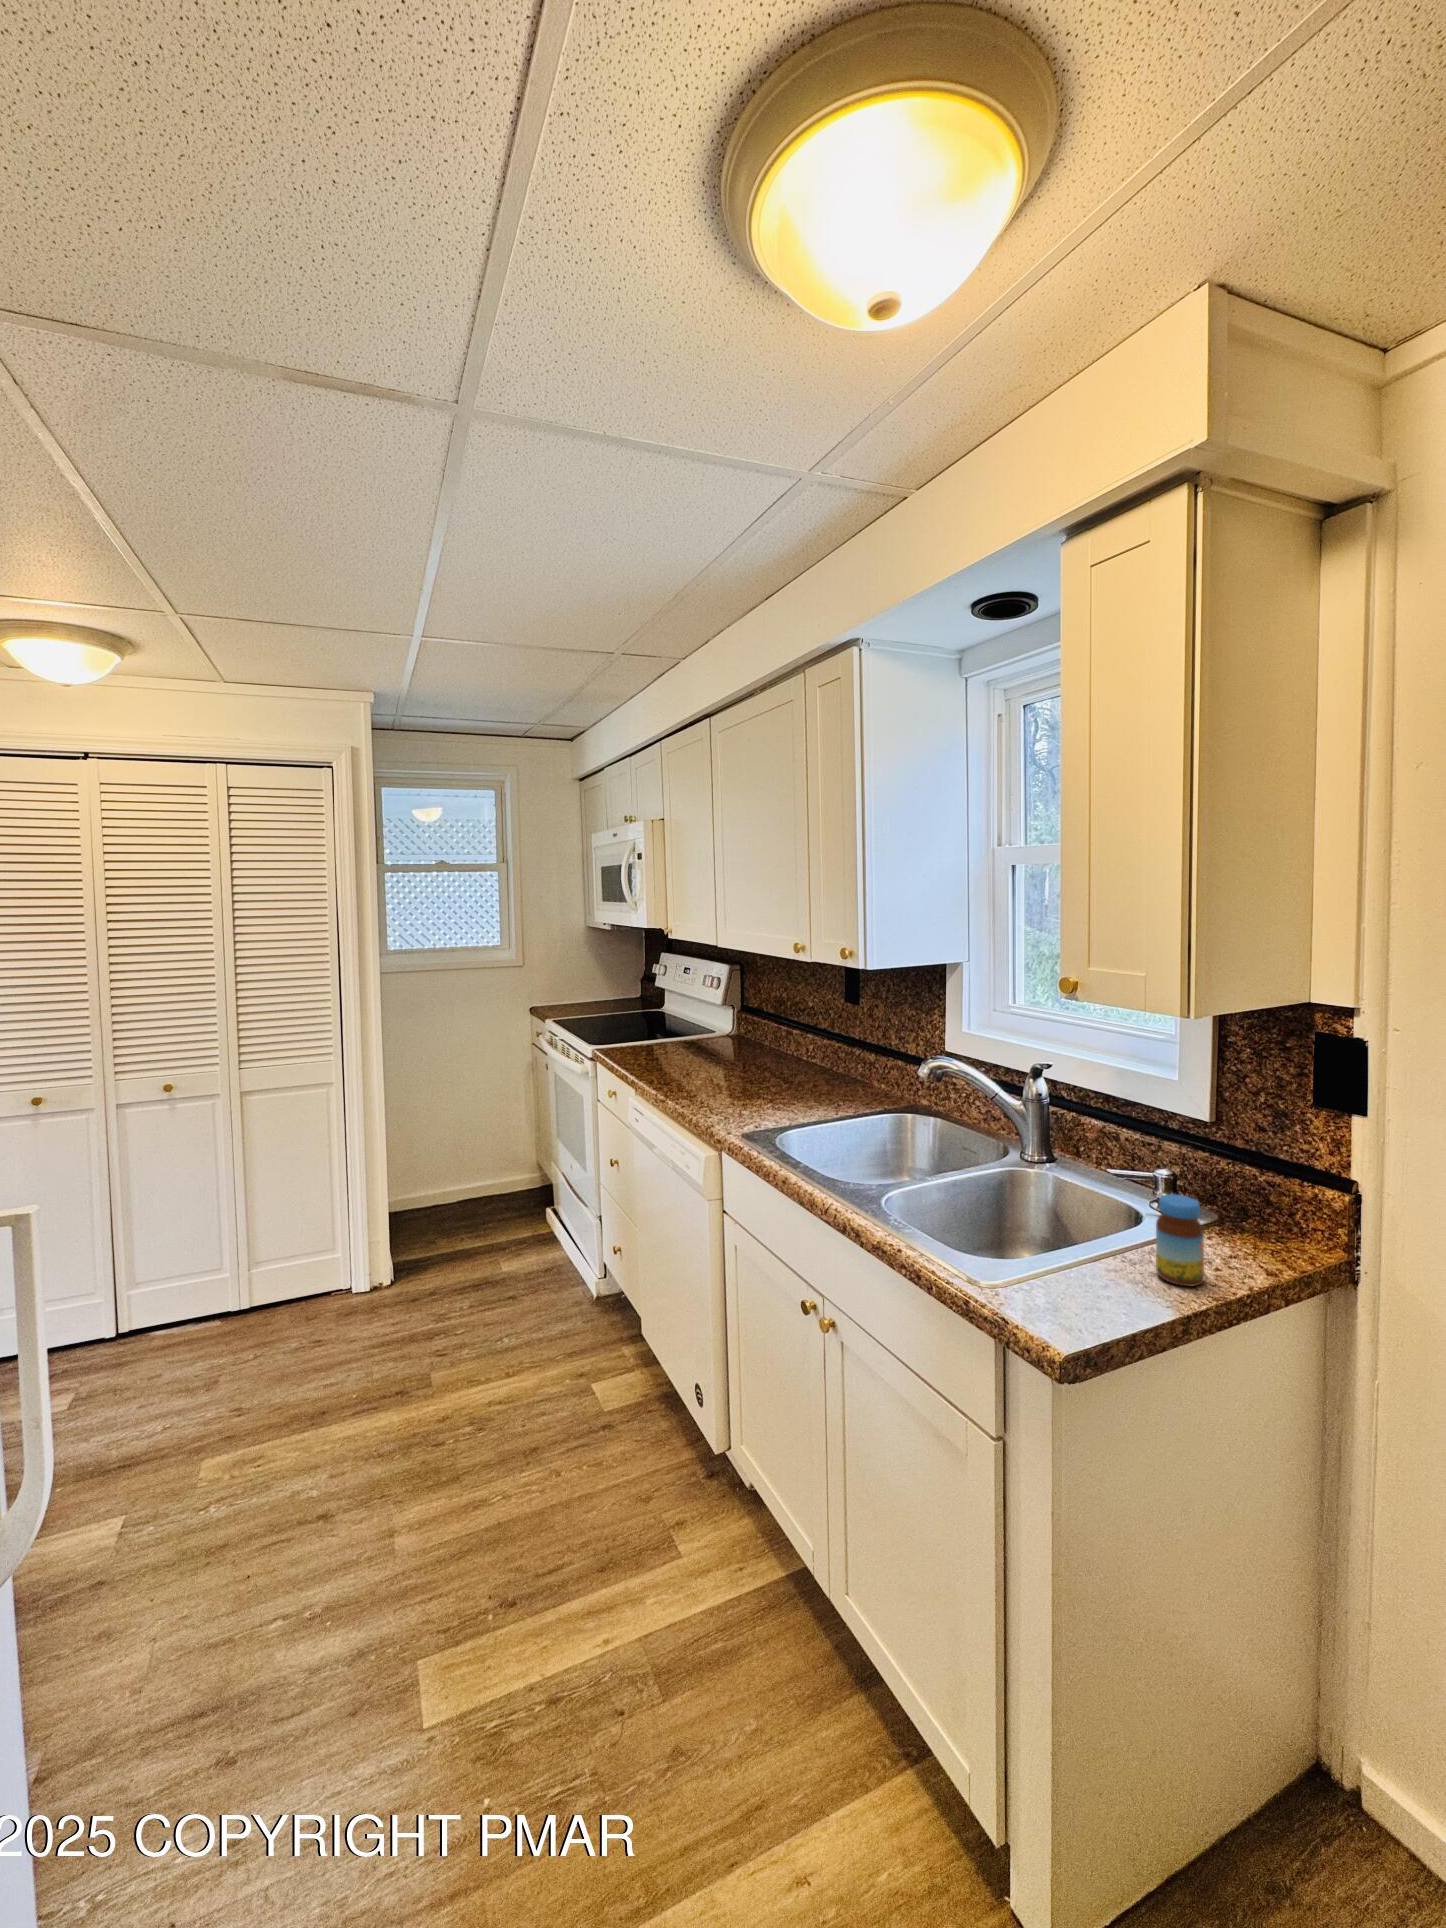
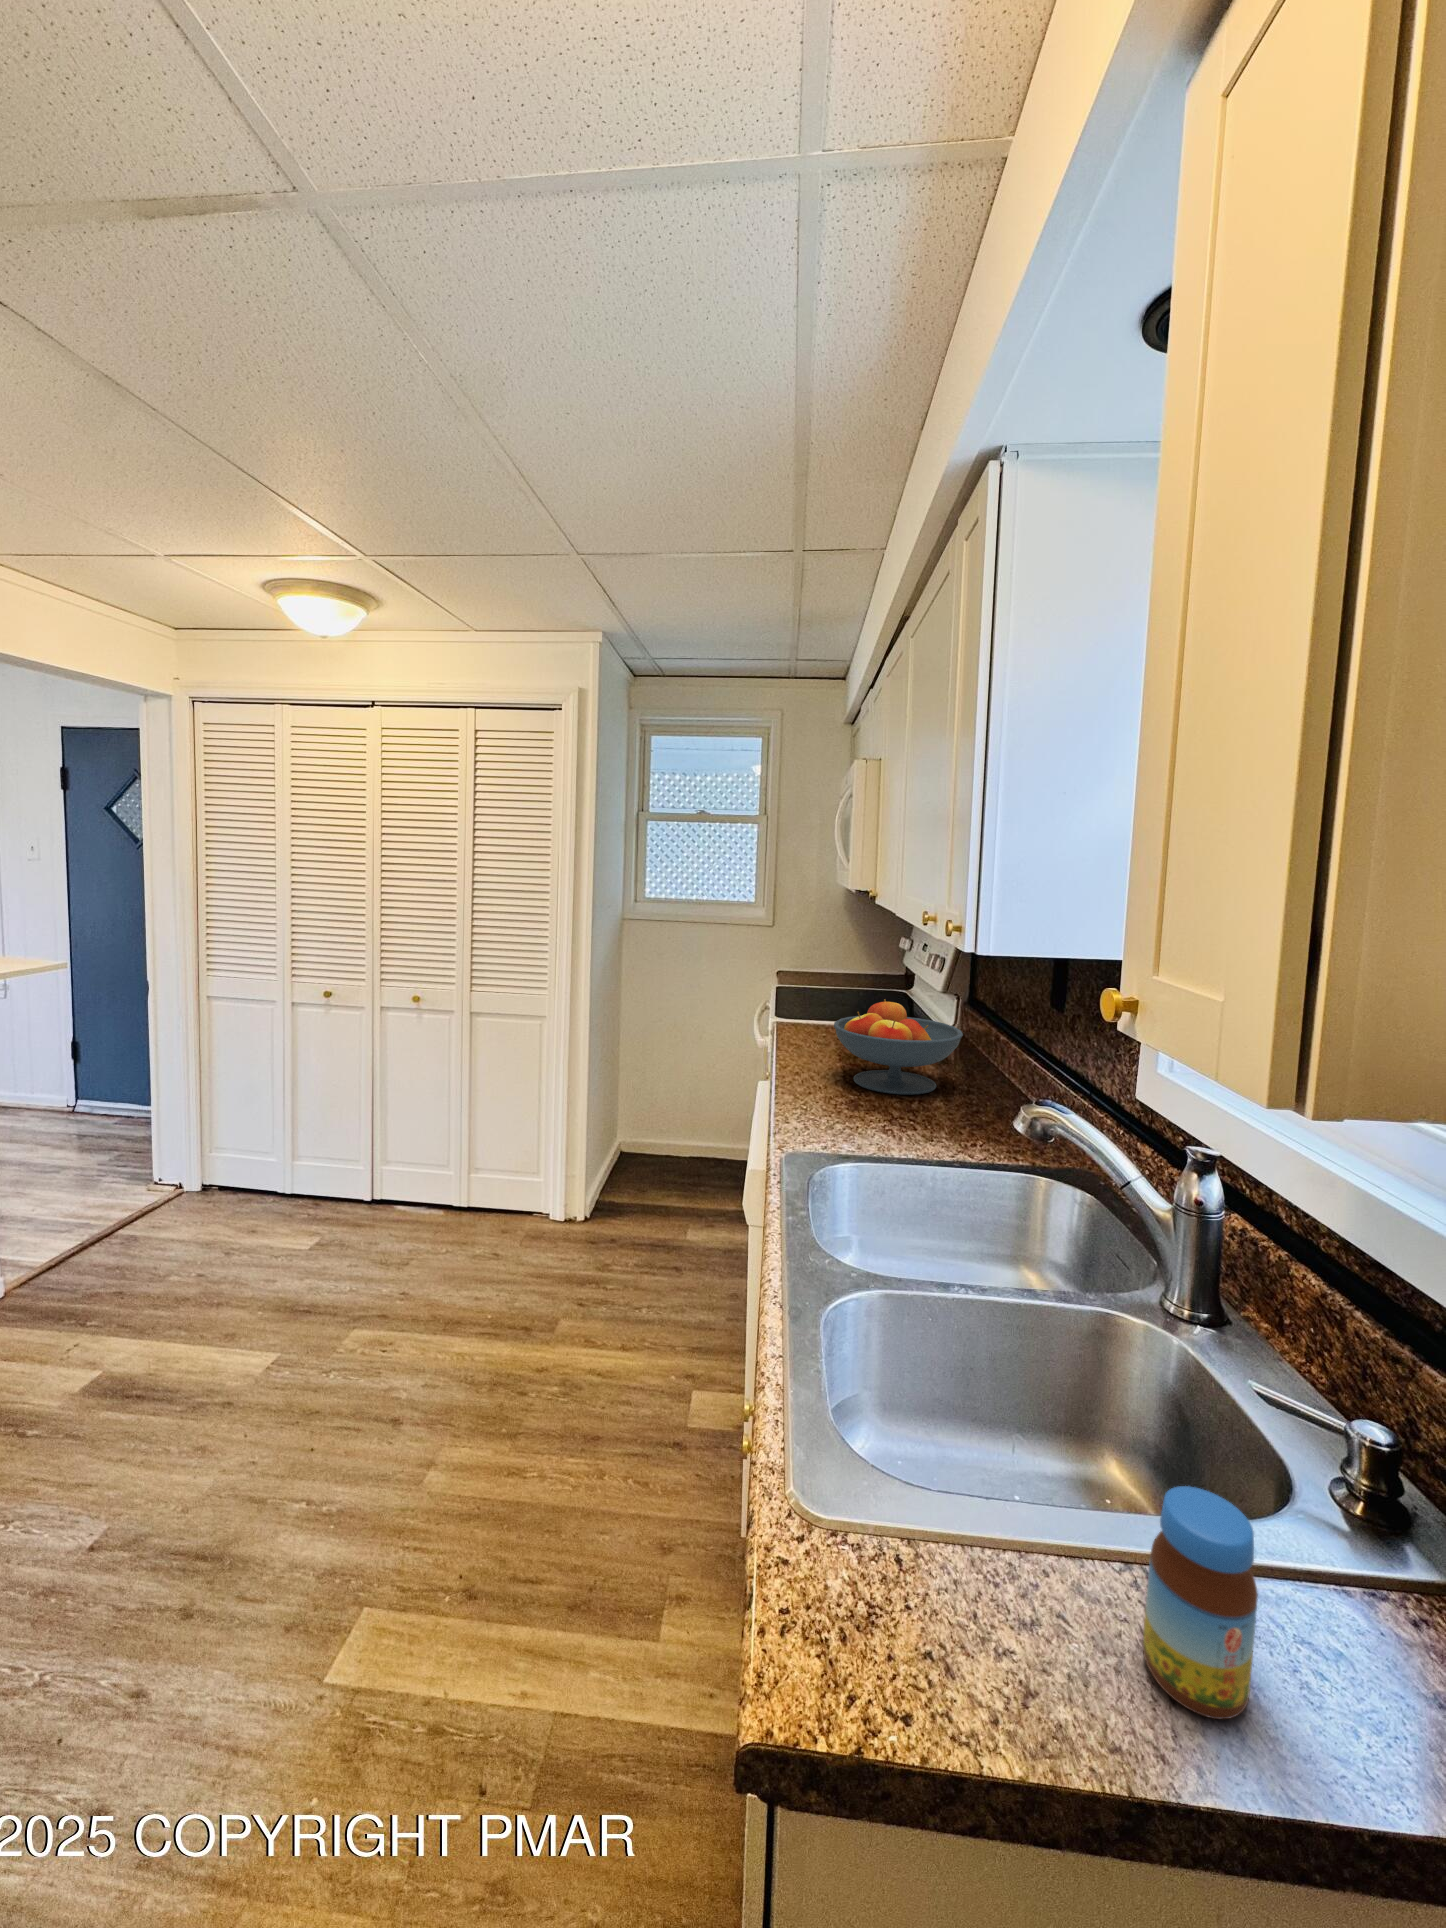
fruit bowl: none [685,1016,782,1087] -> present [834,999,963,1095]

